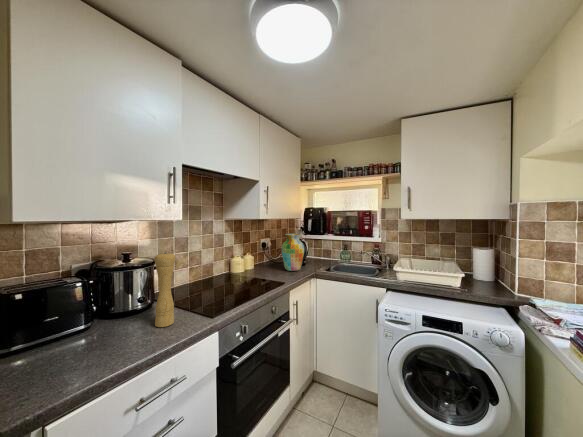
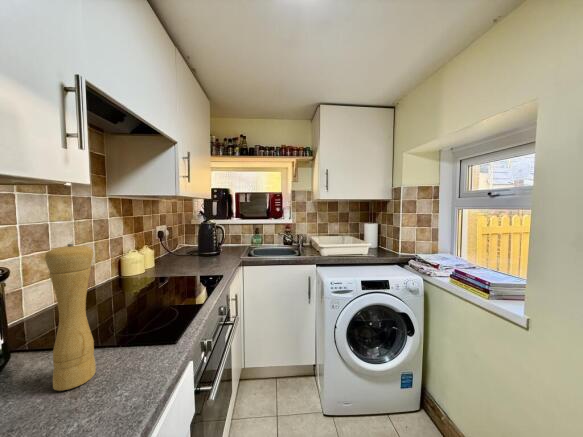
vase: present [282,234,304,271] -> none [193,218,223,262]

